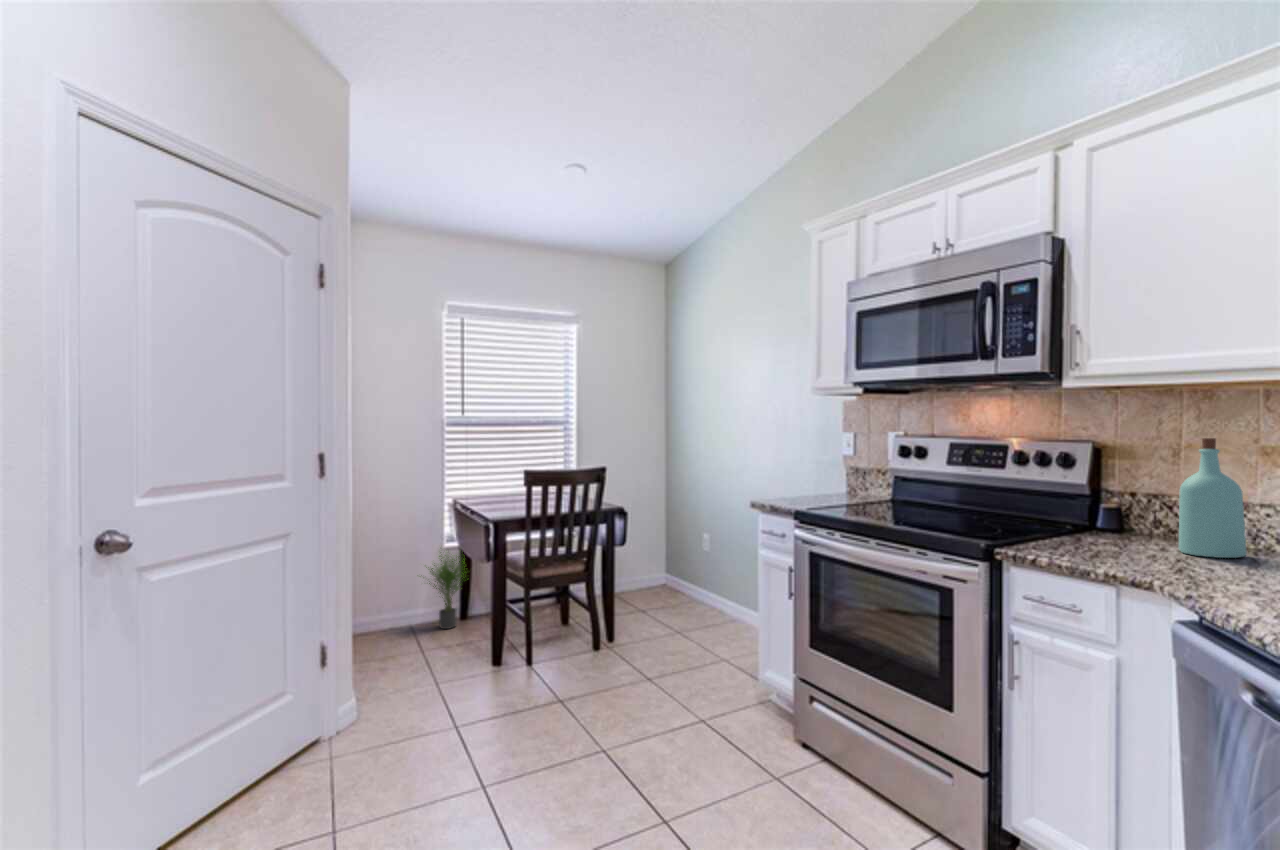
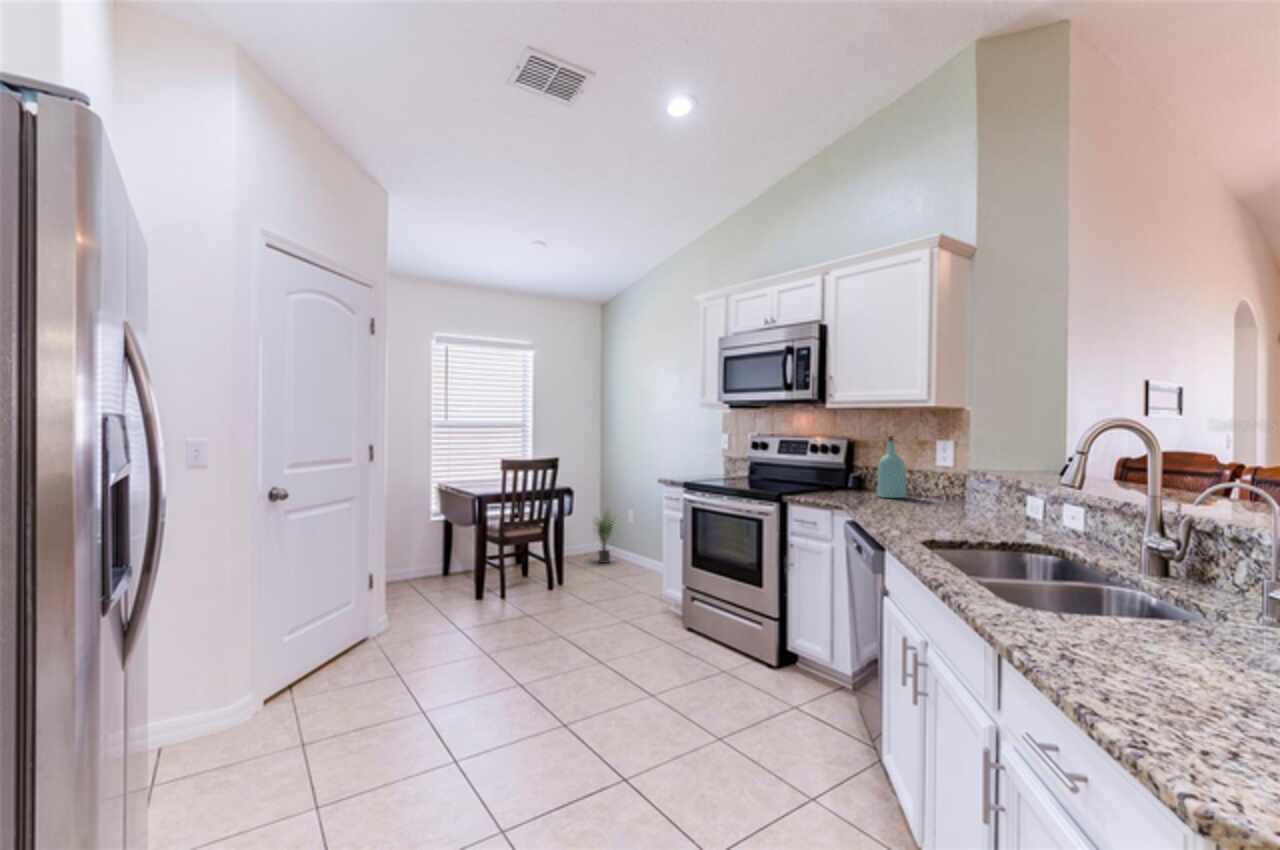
potted plant: present [423,552,465,629] -> present [595,510,614,563]

